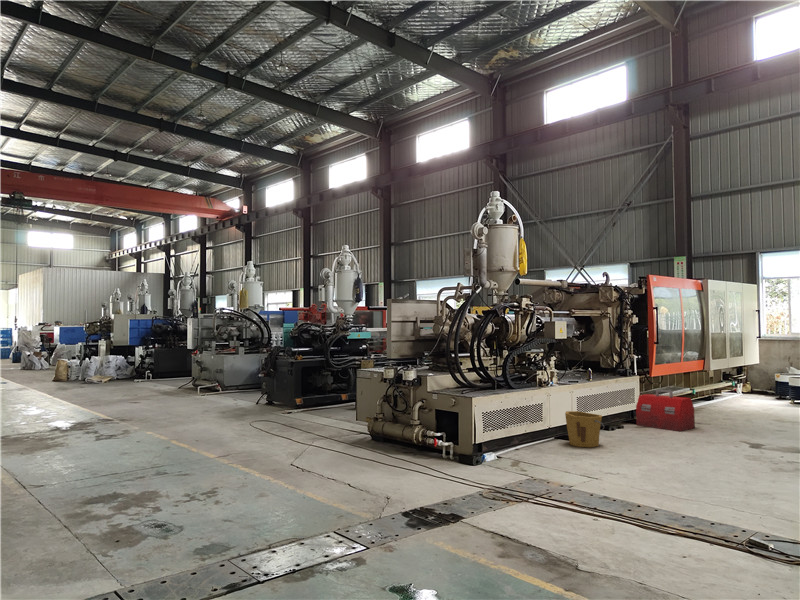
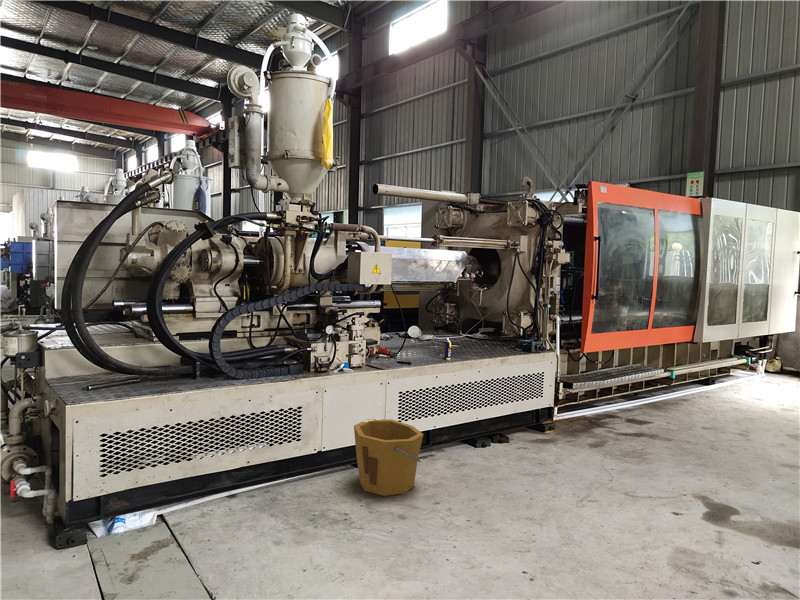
toolbox: present [636,389,695,431] -> none [542,378,640,458]

